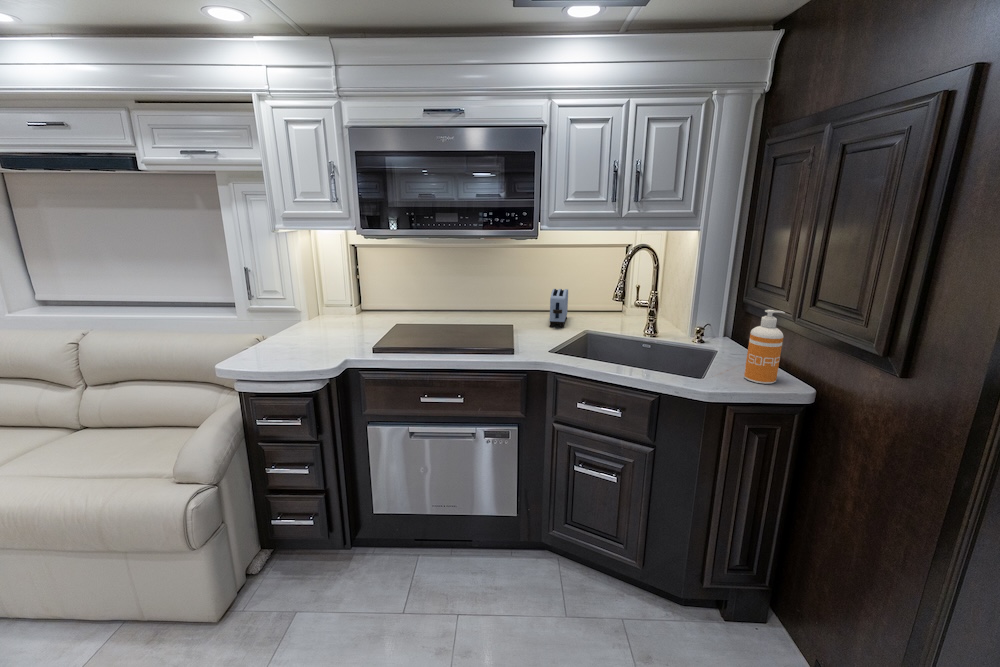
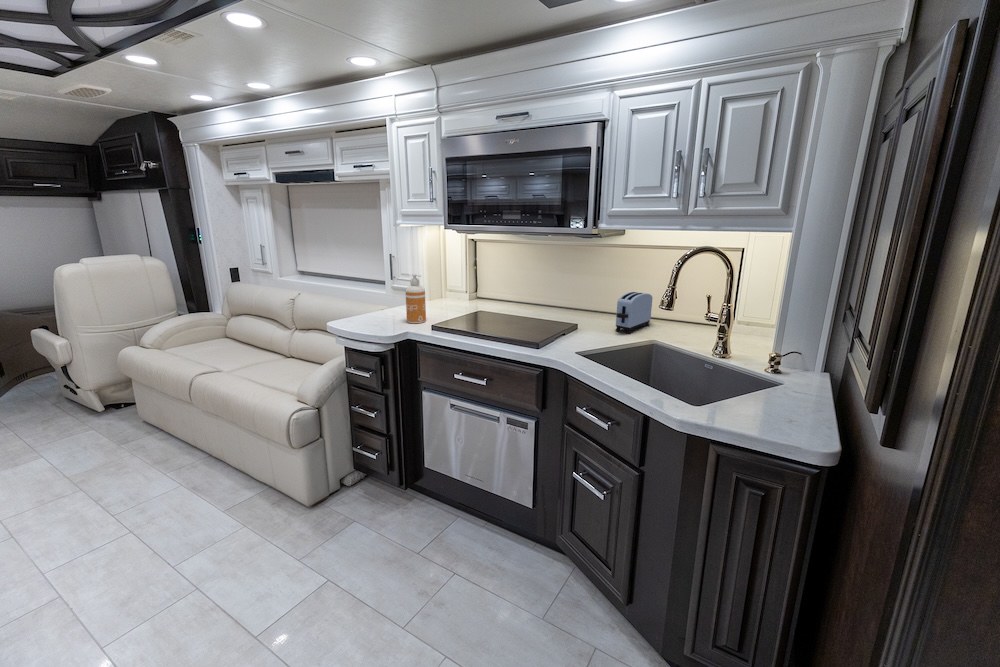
soap dispenser: present [744,310,785,384] -> present [406,274,426,323]

